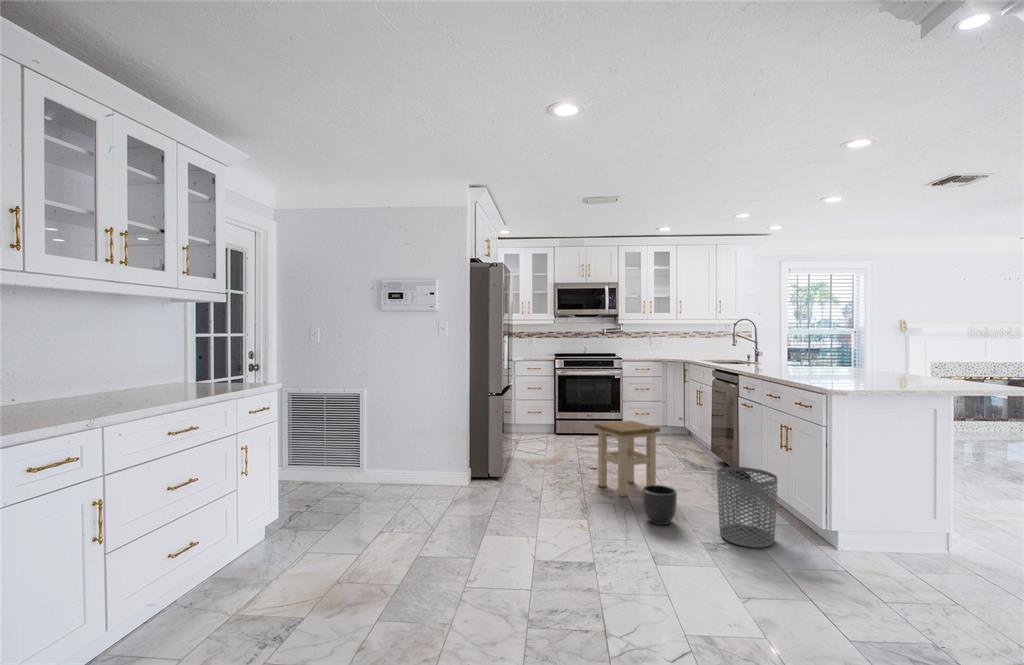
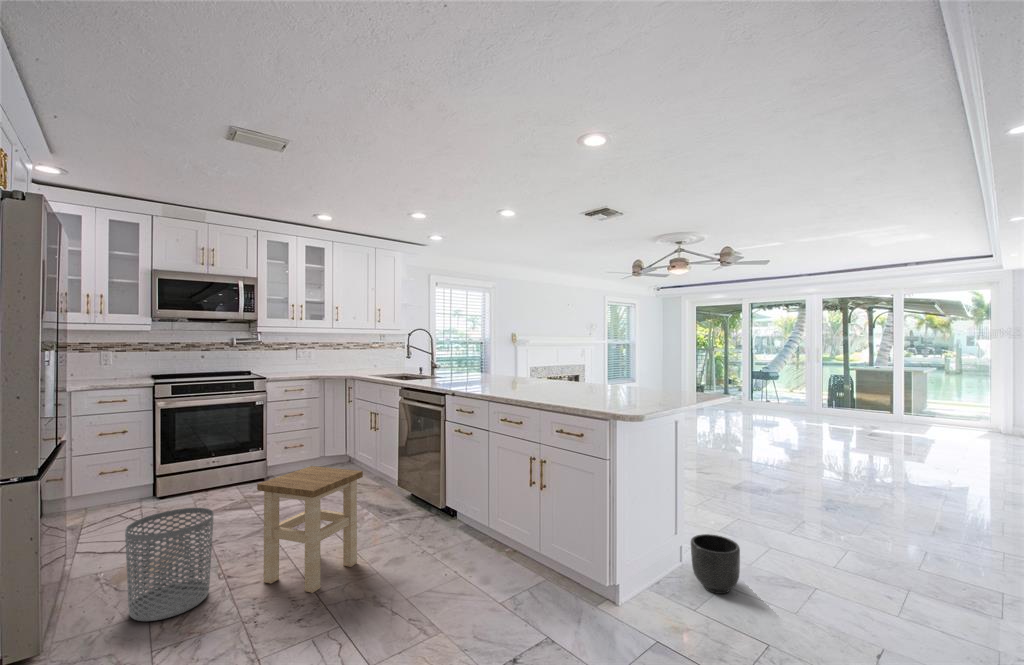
waste bin: present [717,467,777,548] -> present [125,508,213,621]
planter: present [642,485,677,525] -> present [691,534,740,594]

